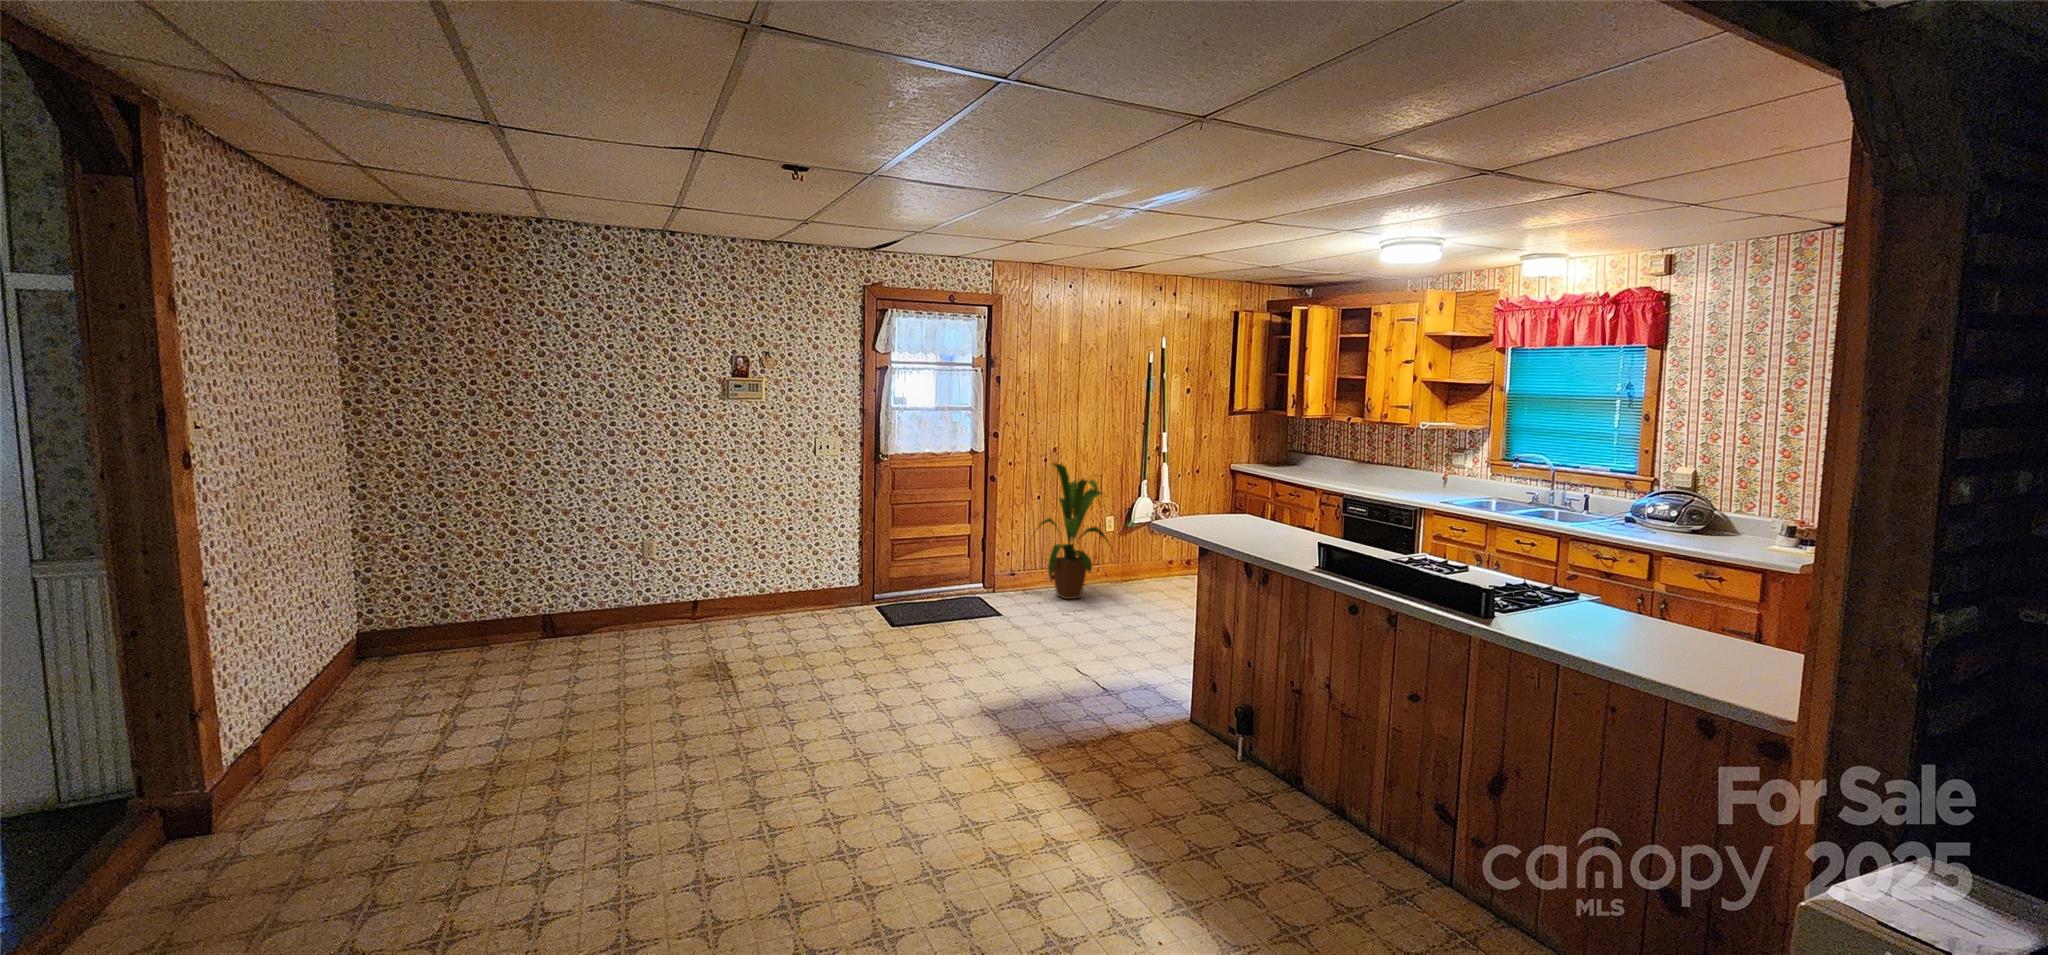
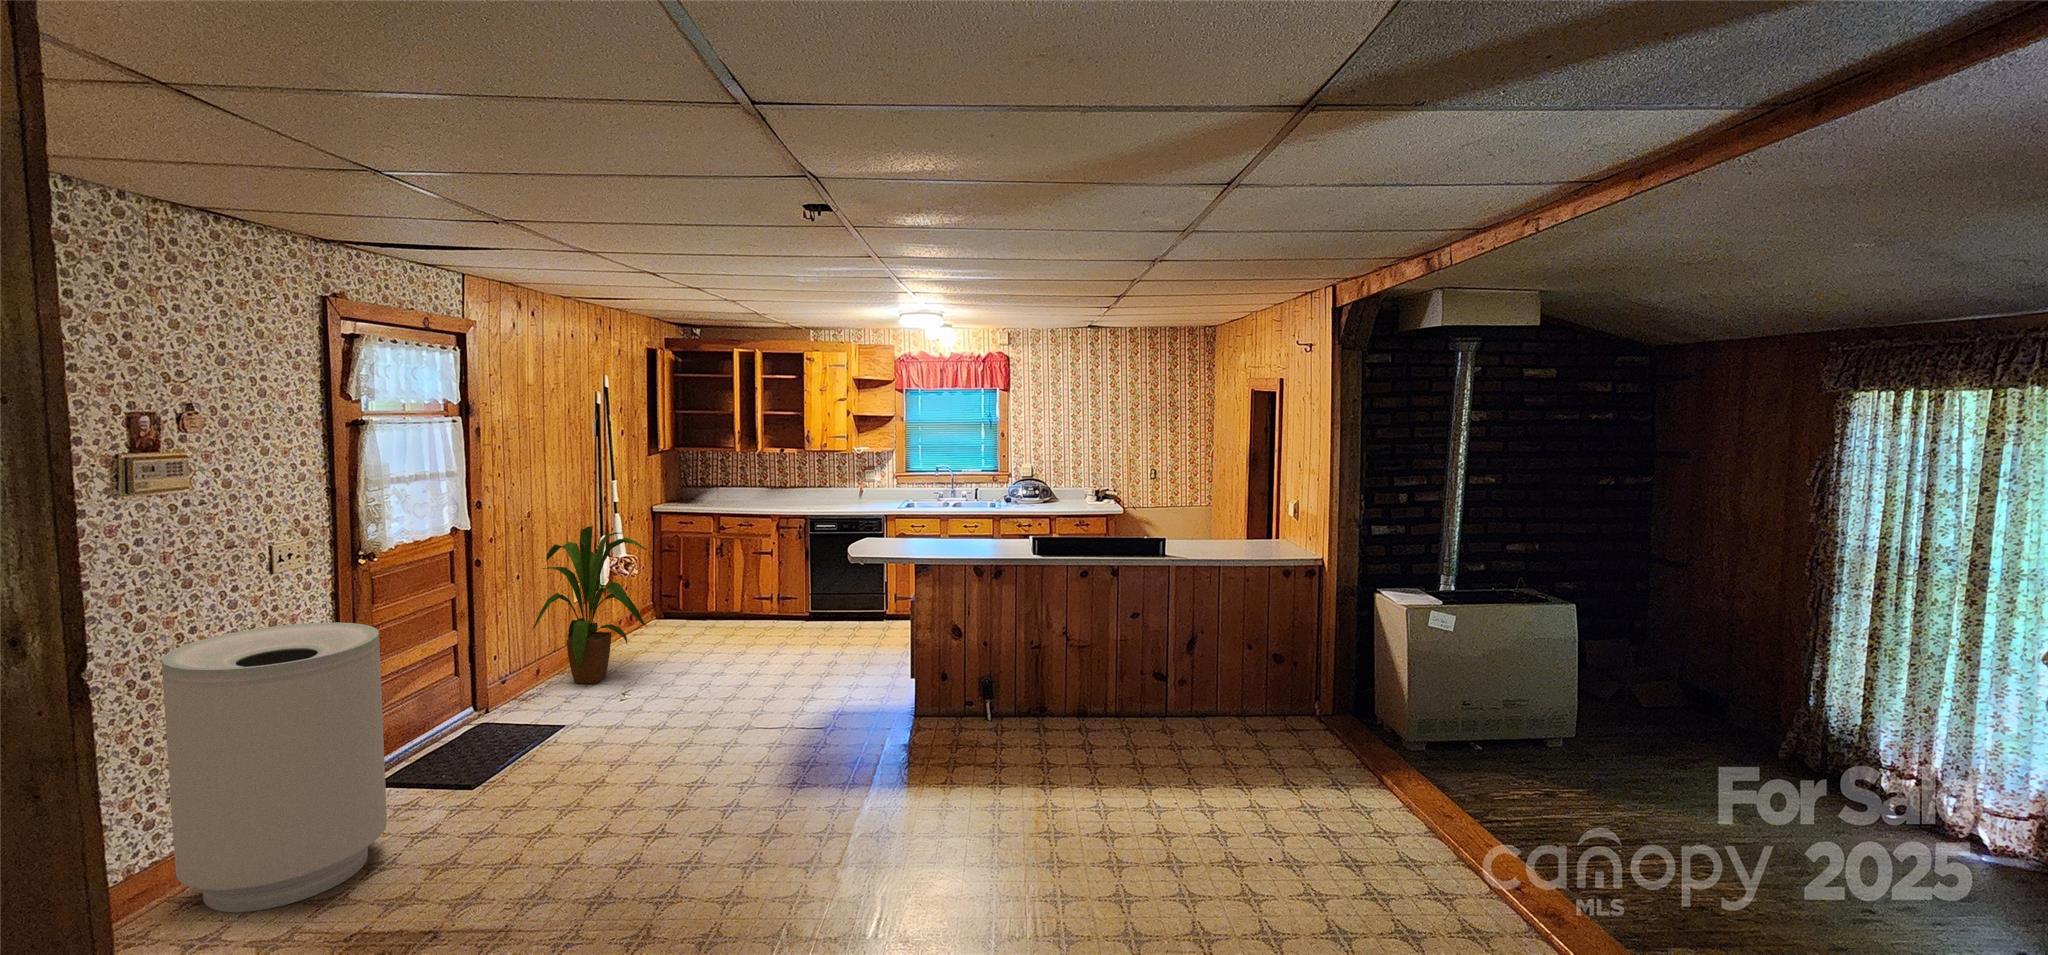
trash can: none [718,484,817,639] -> present [162,622,387,912]

